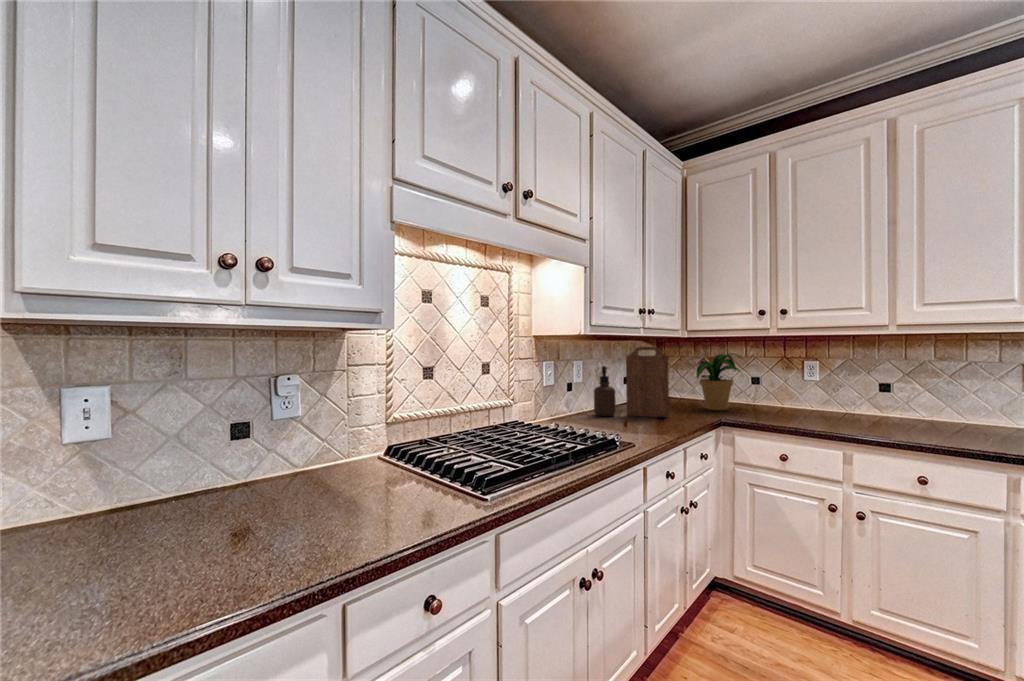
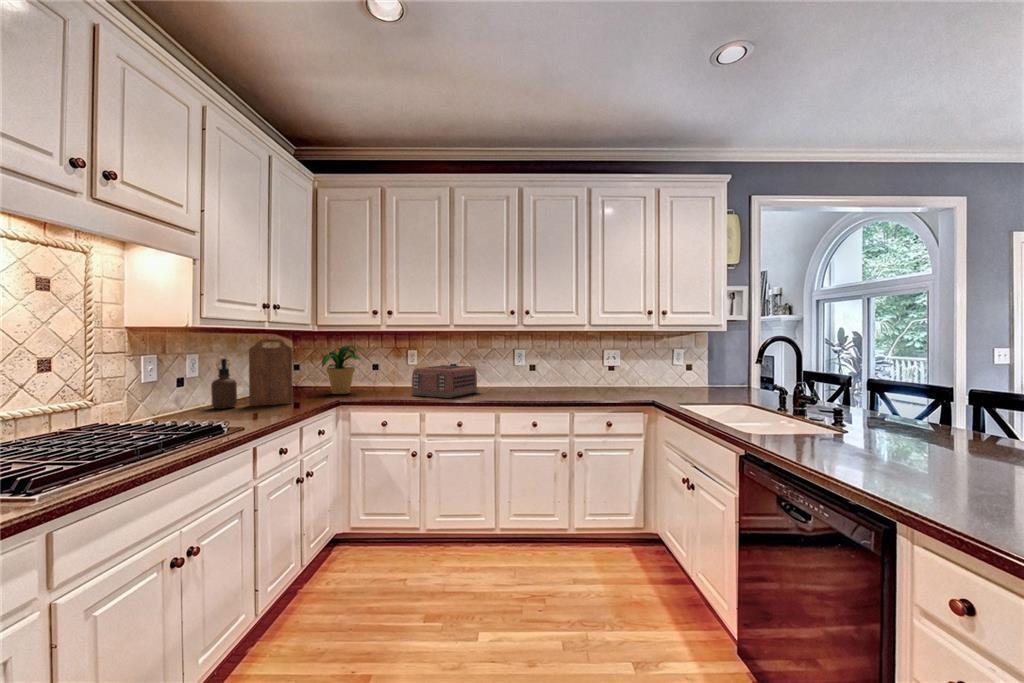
toaster: none [815,383,932,431] -> present [411,365,478,398]

